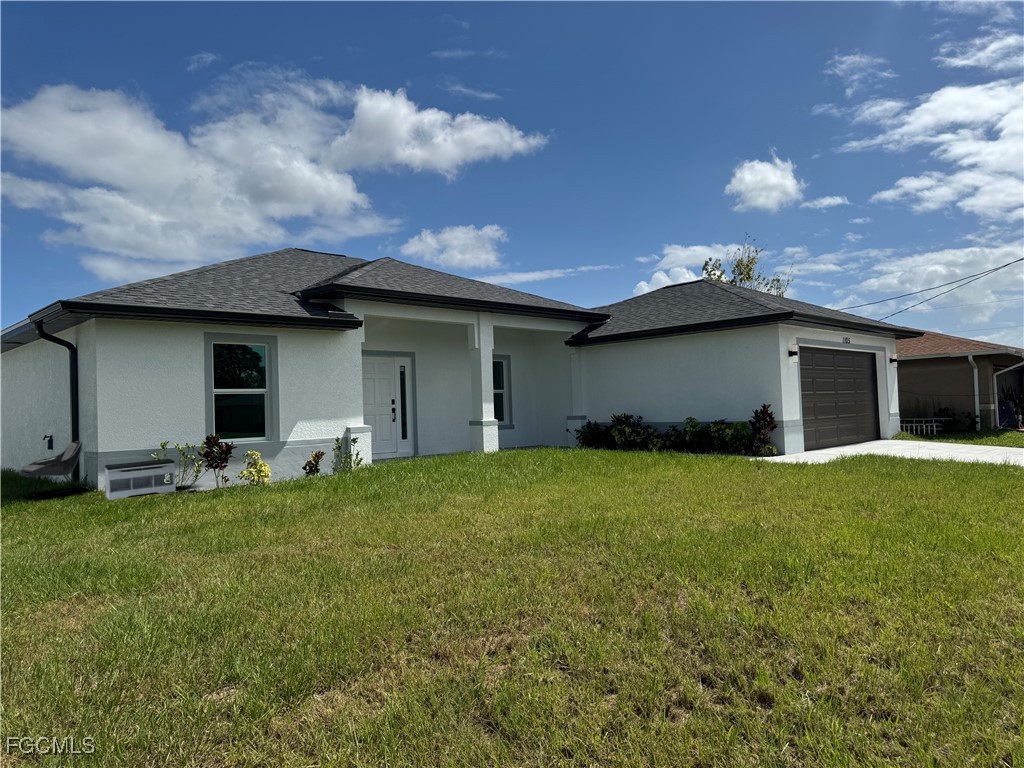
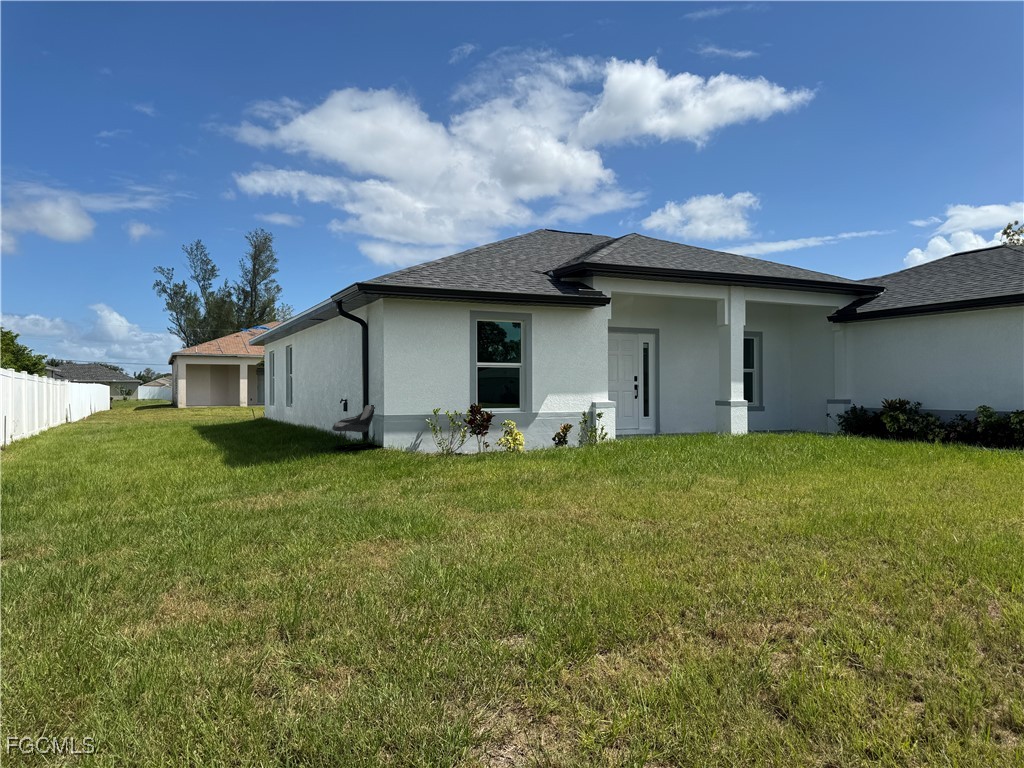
bench: present [105,459,176,500] -> none [392,423,445,456]

